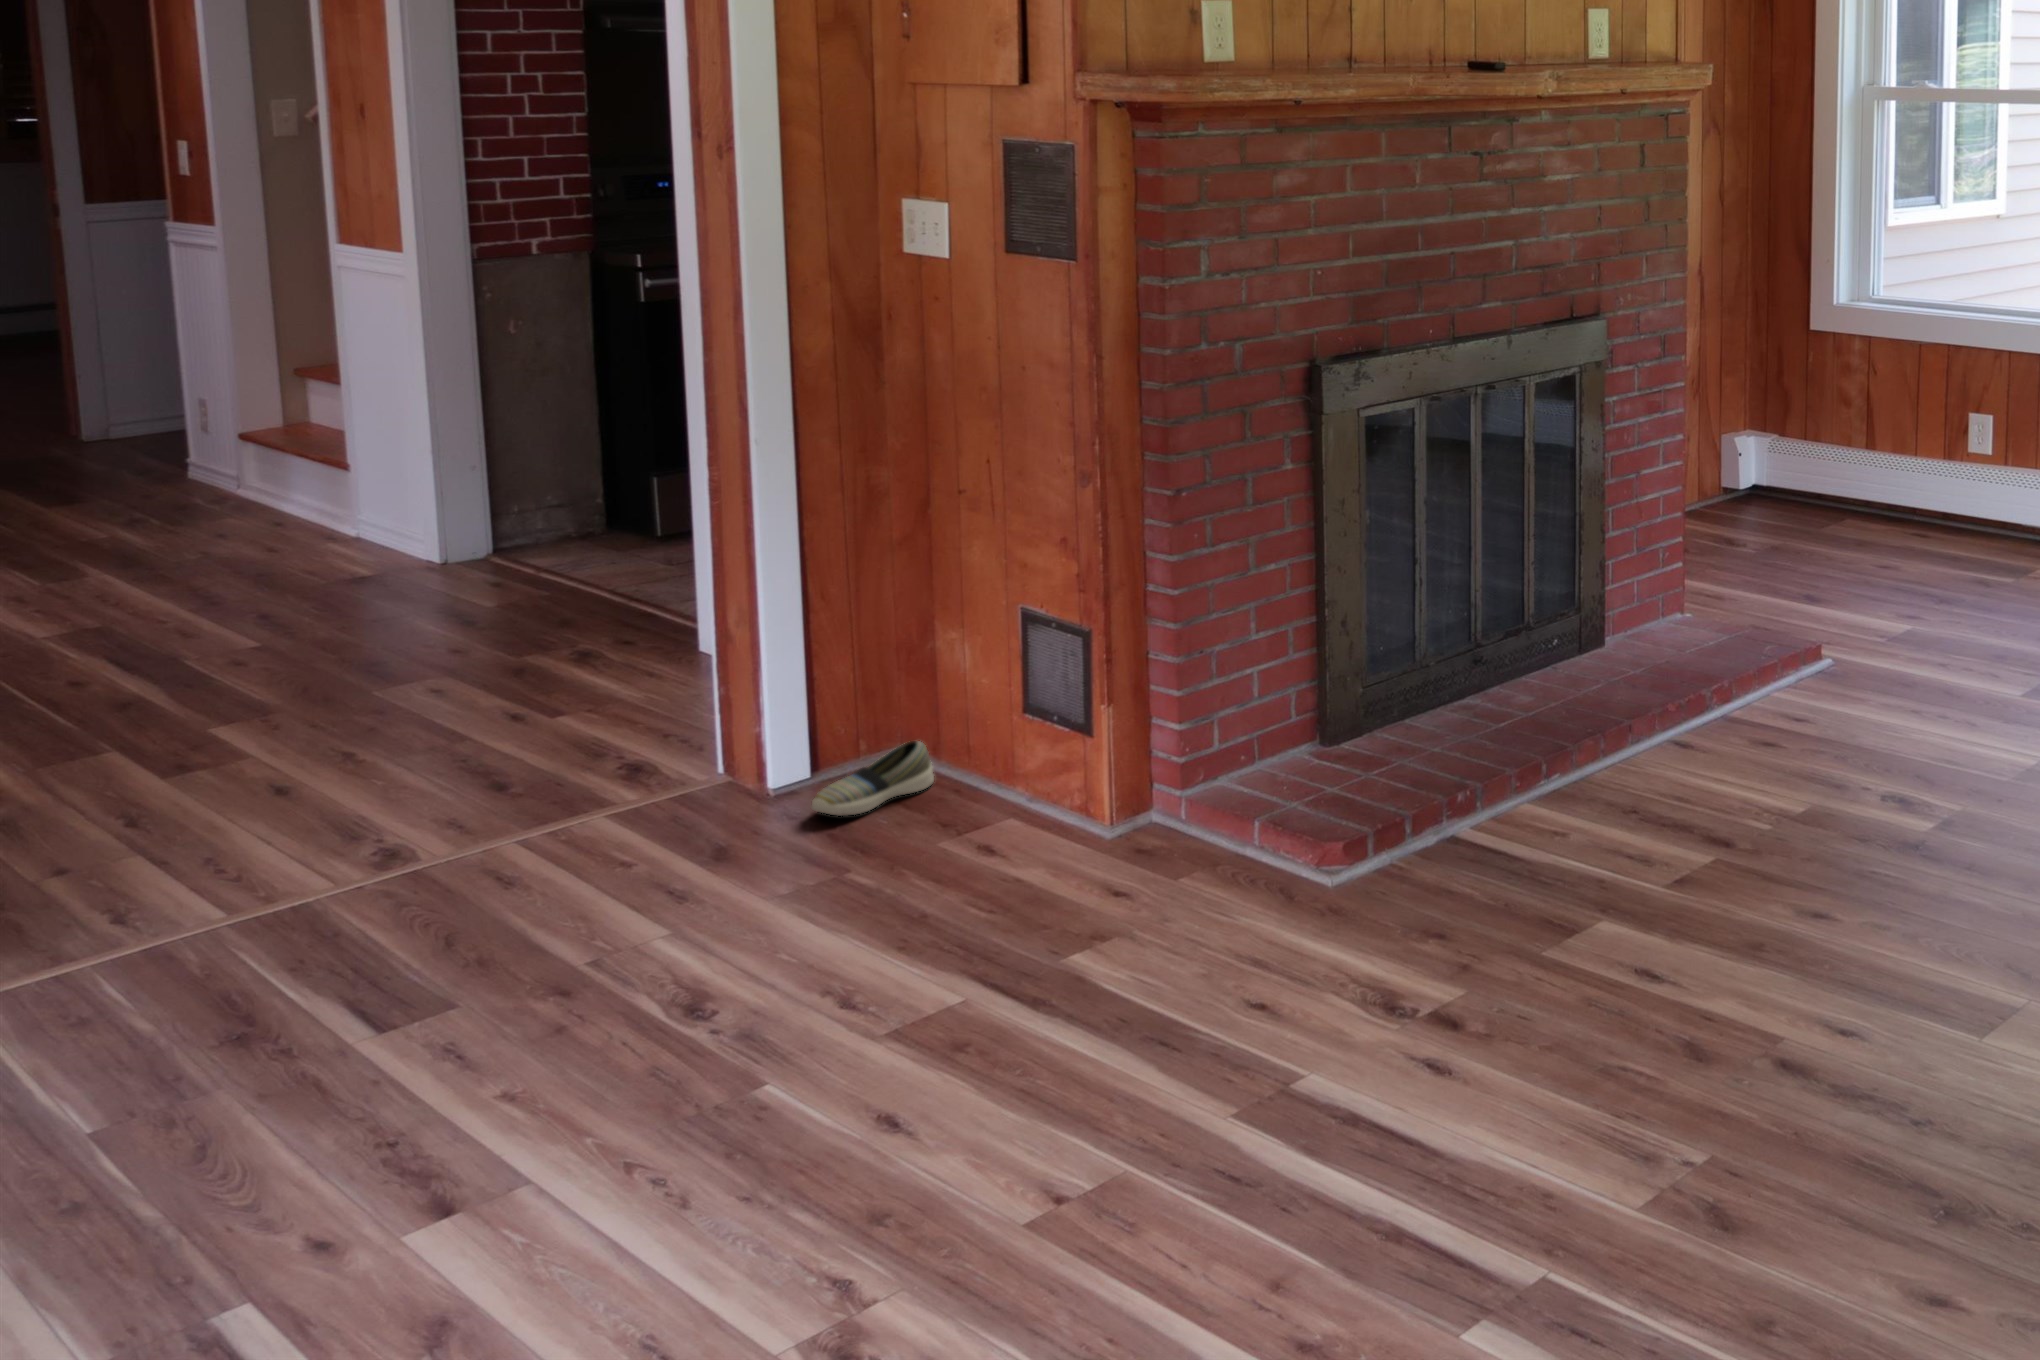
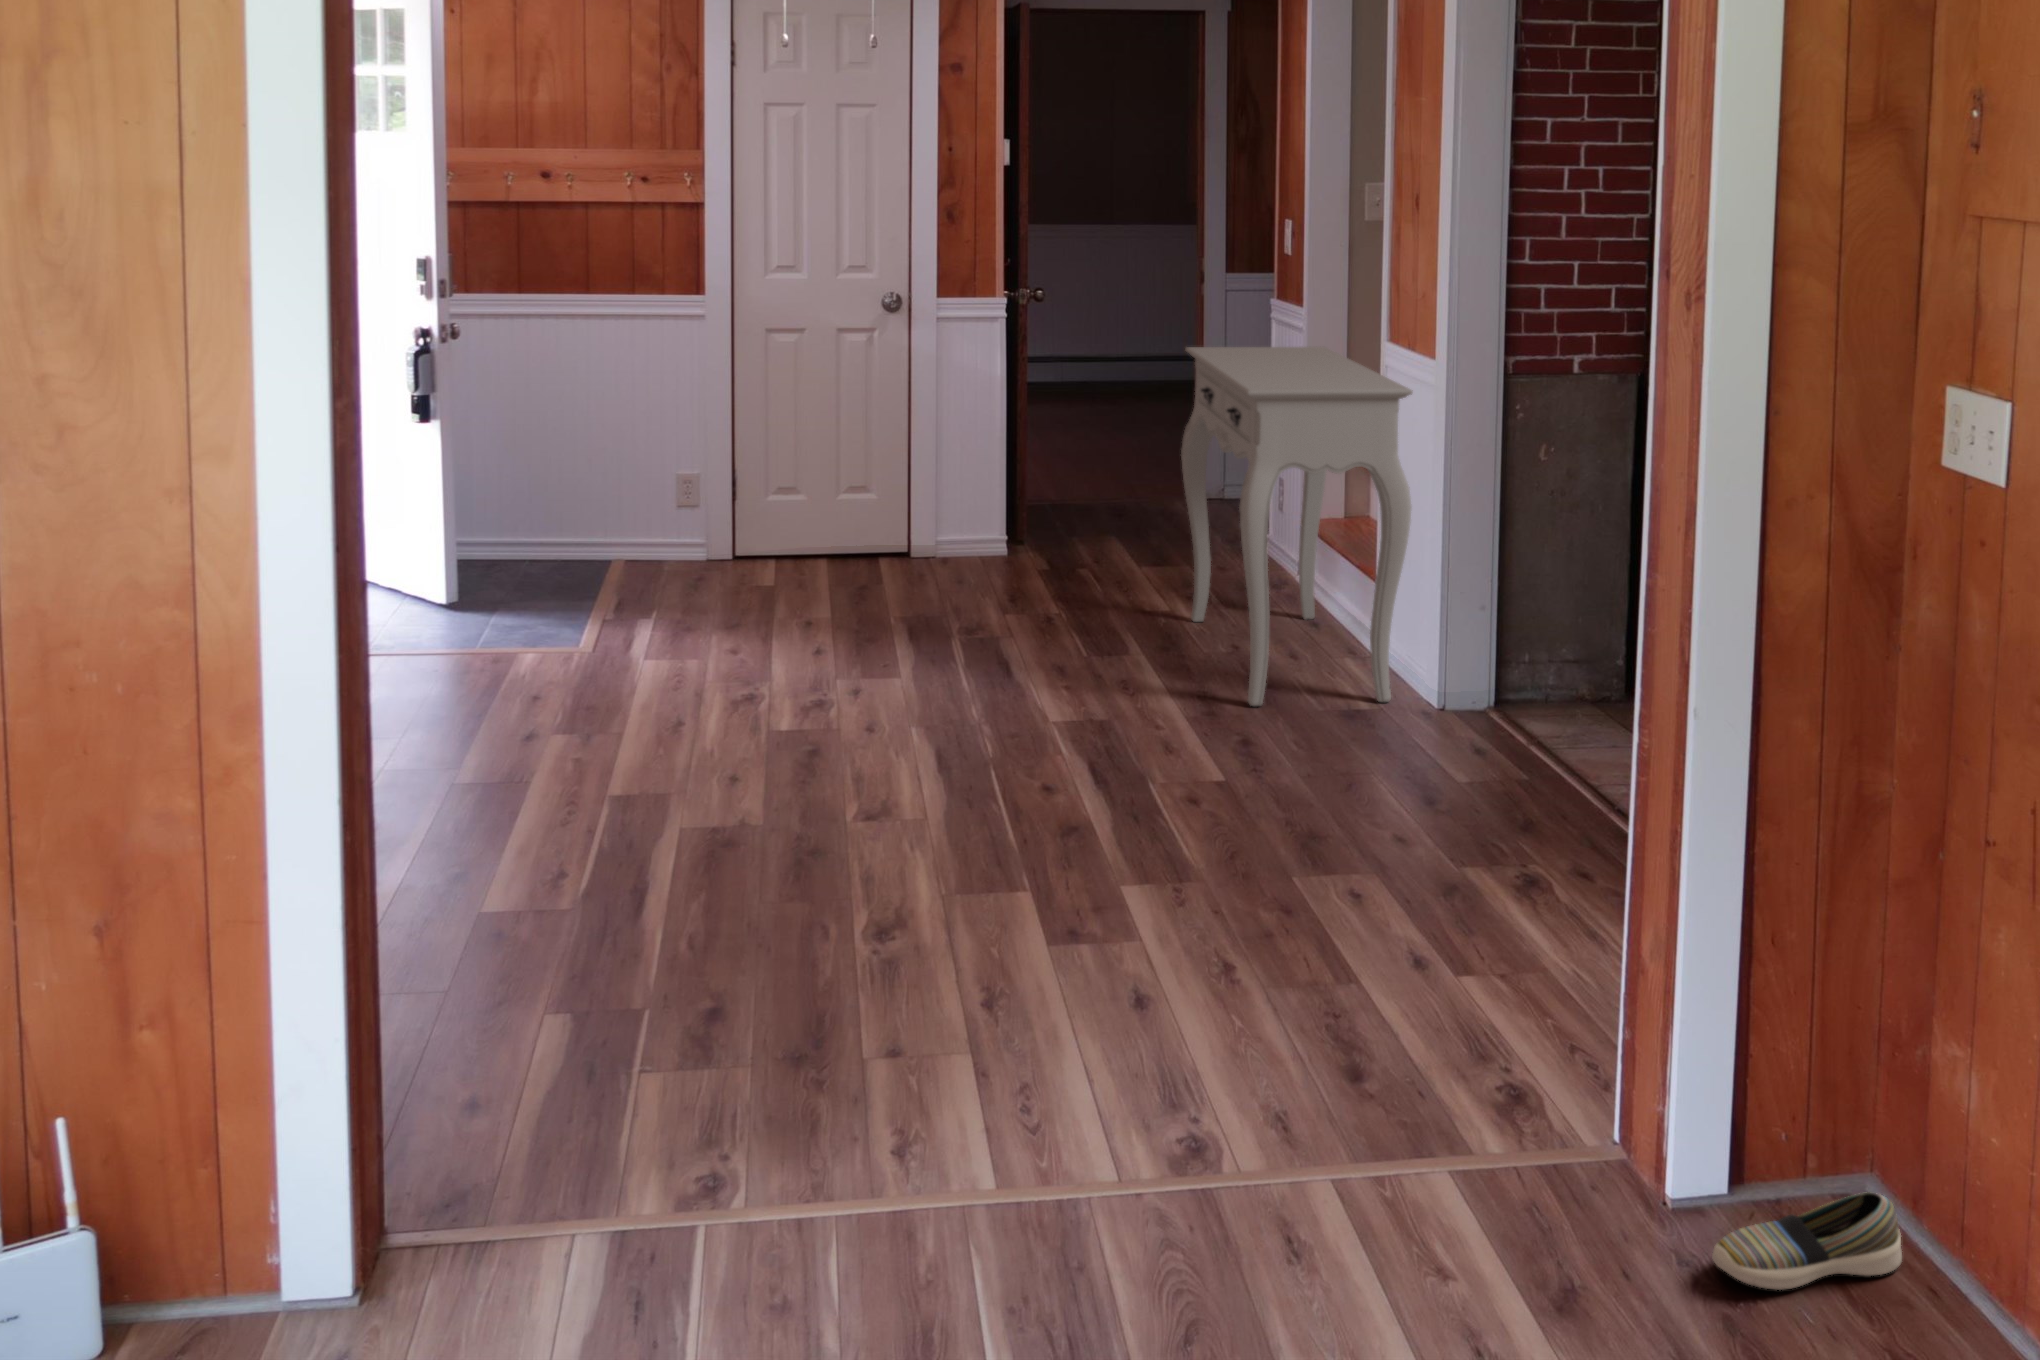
console table: none [90,257,394,593] -> present [1181,347,1413,706]

